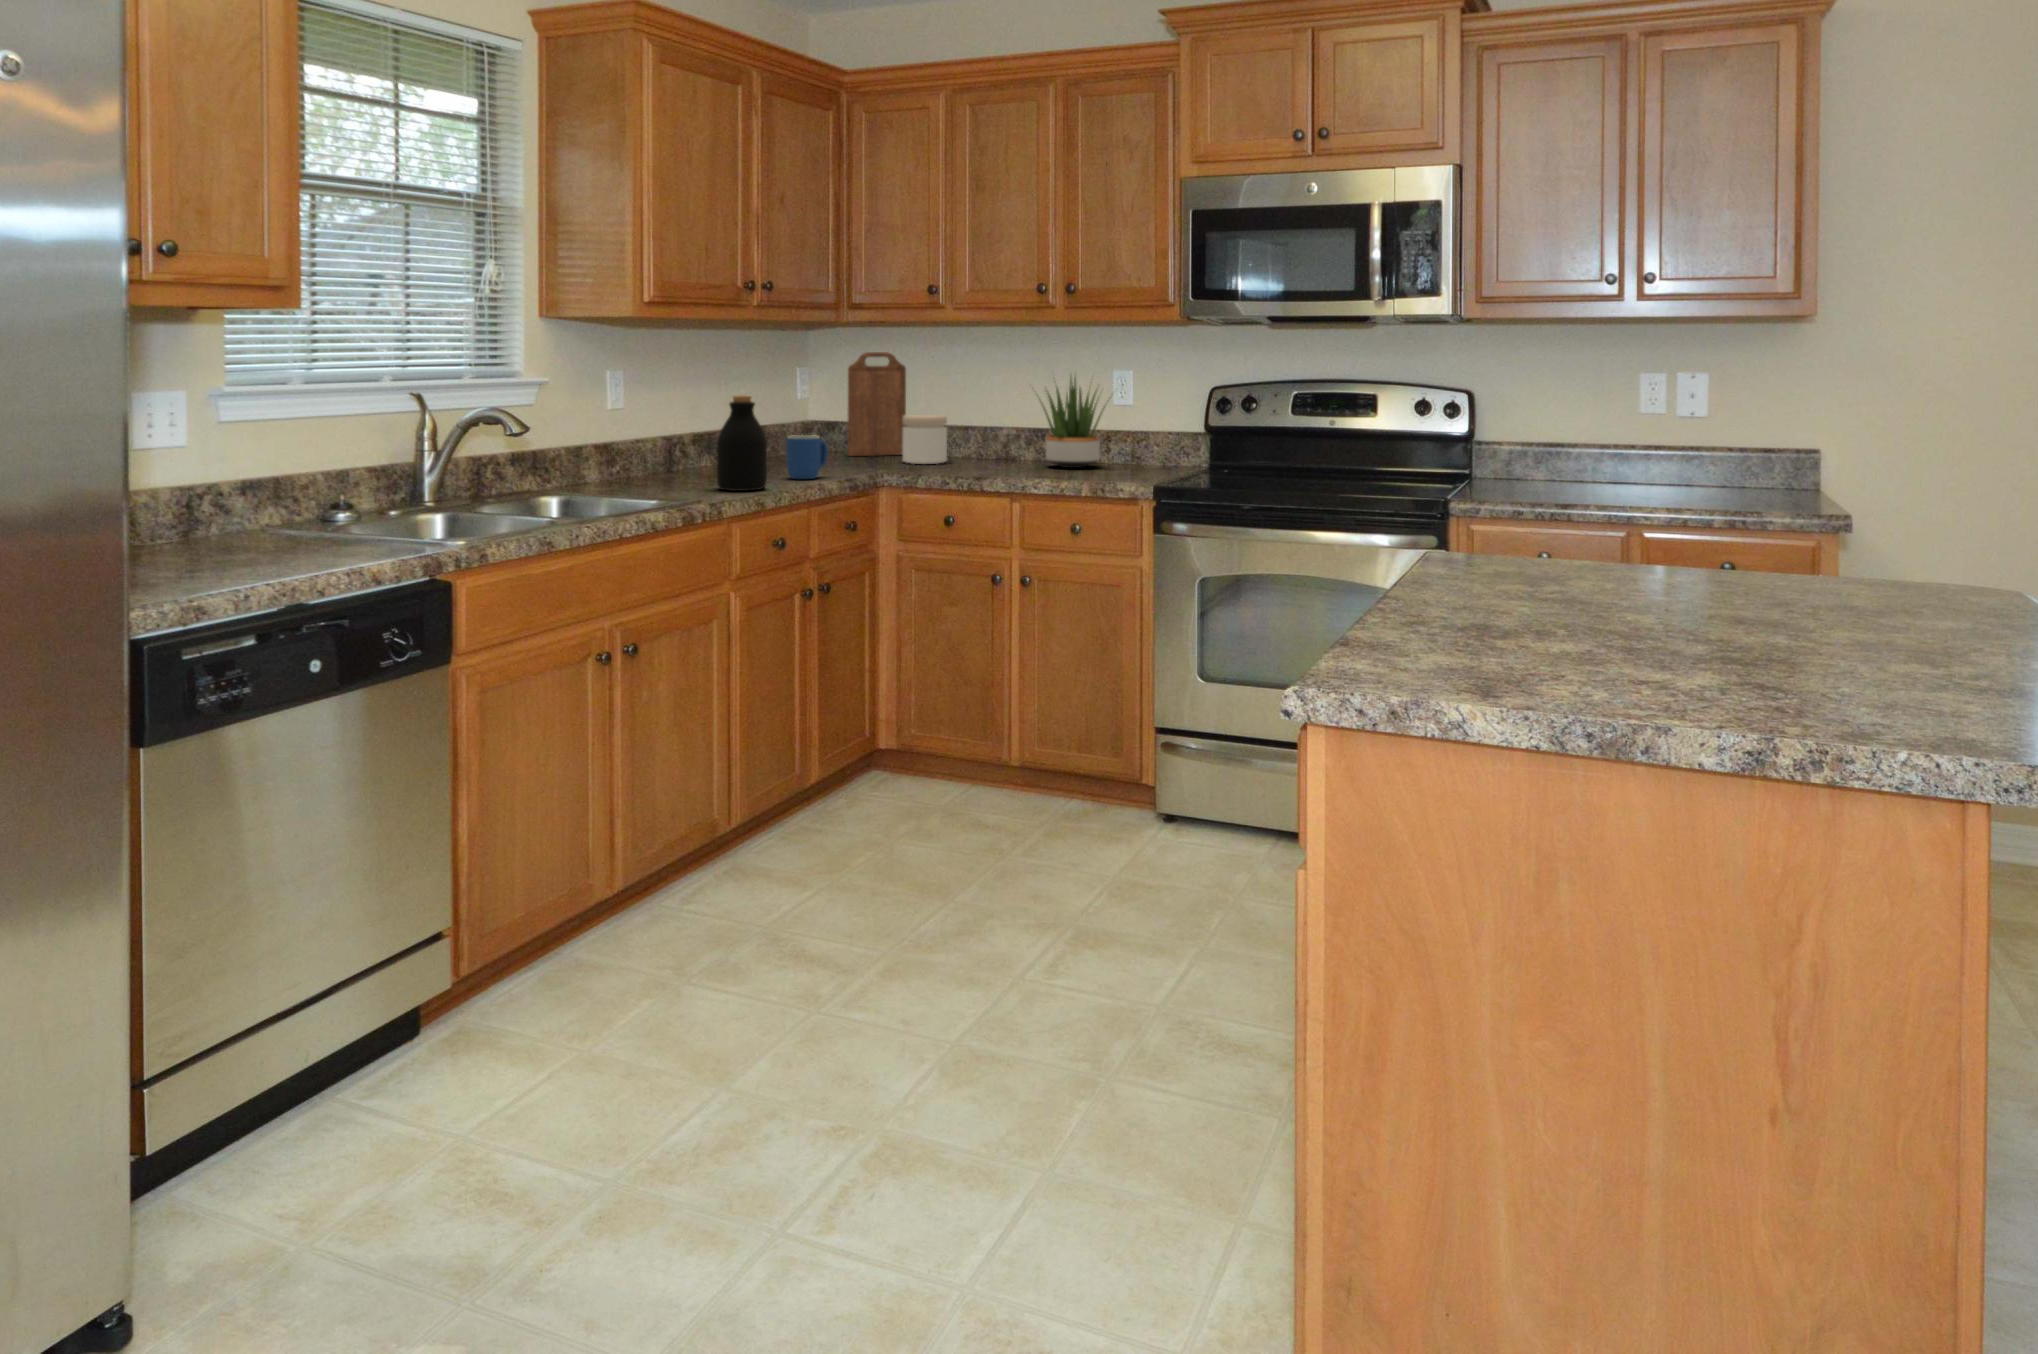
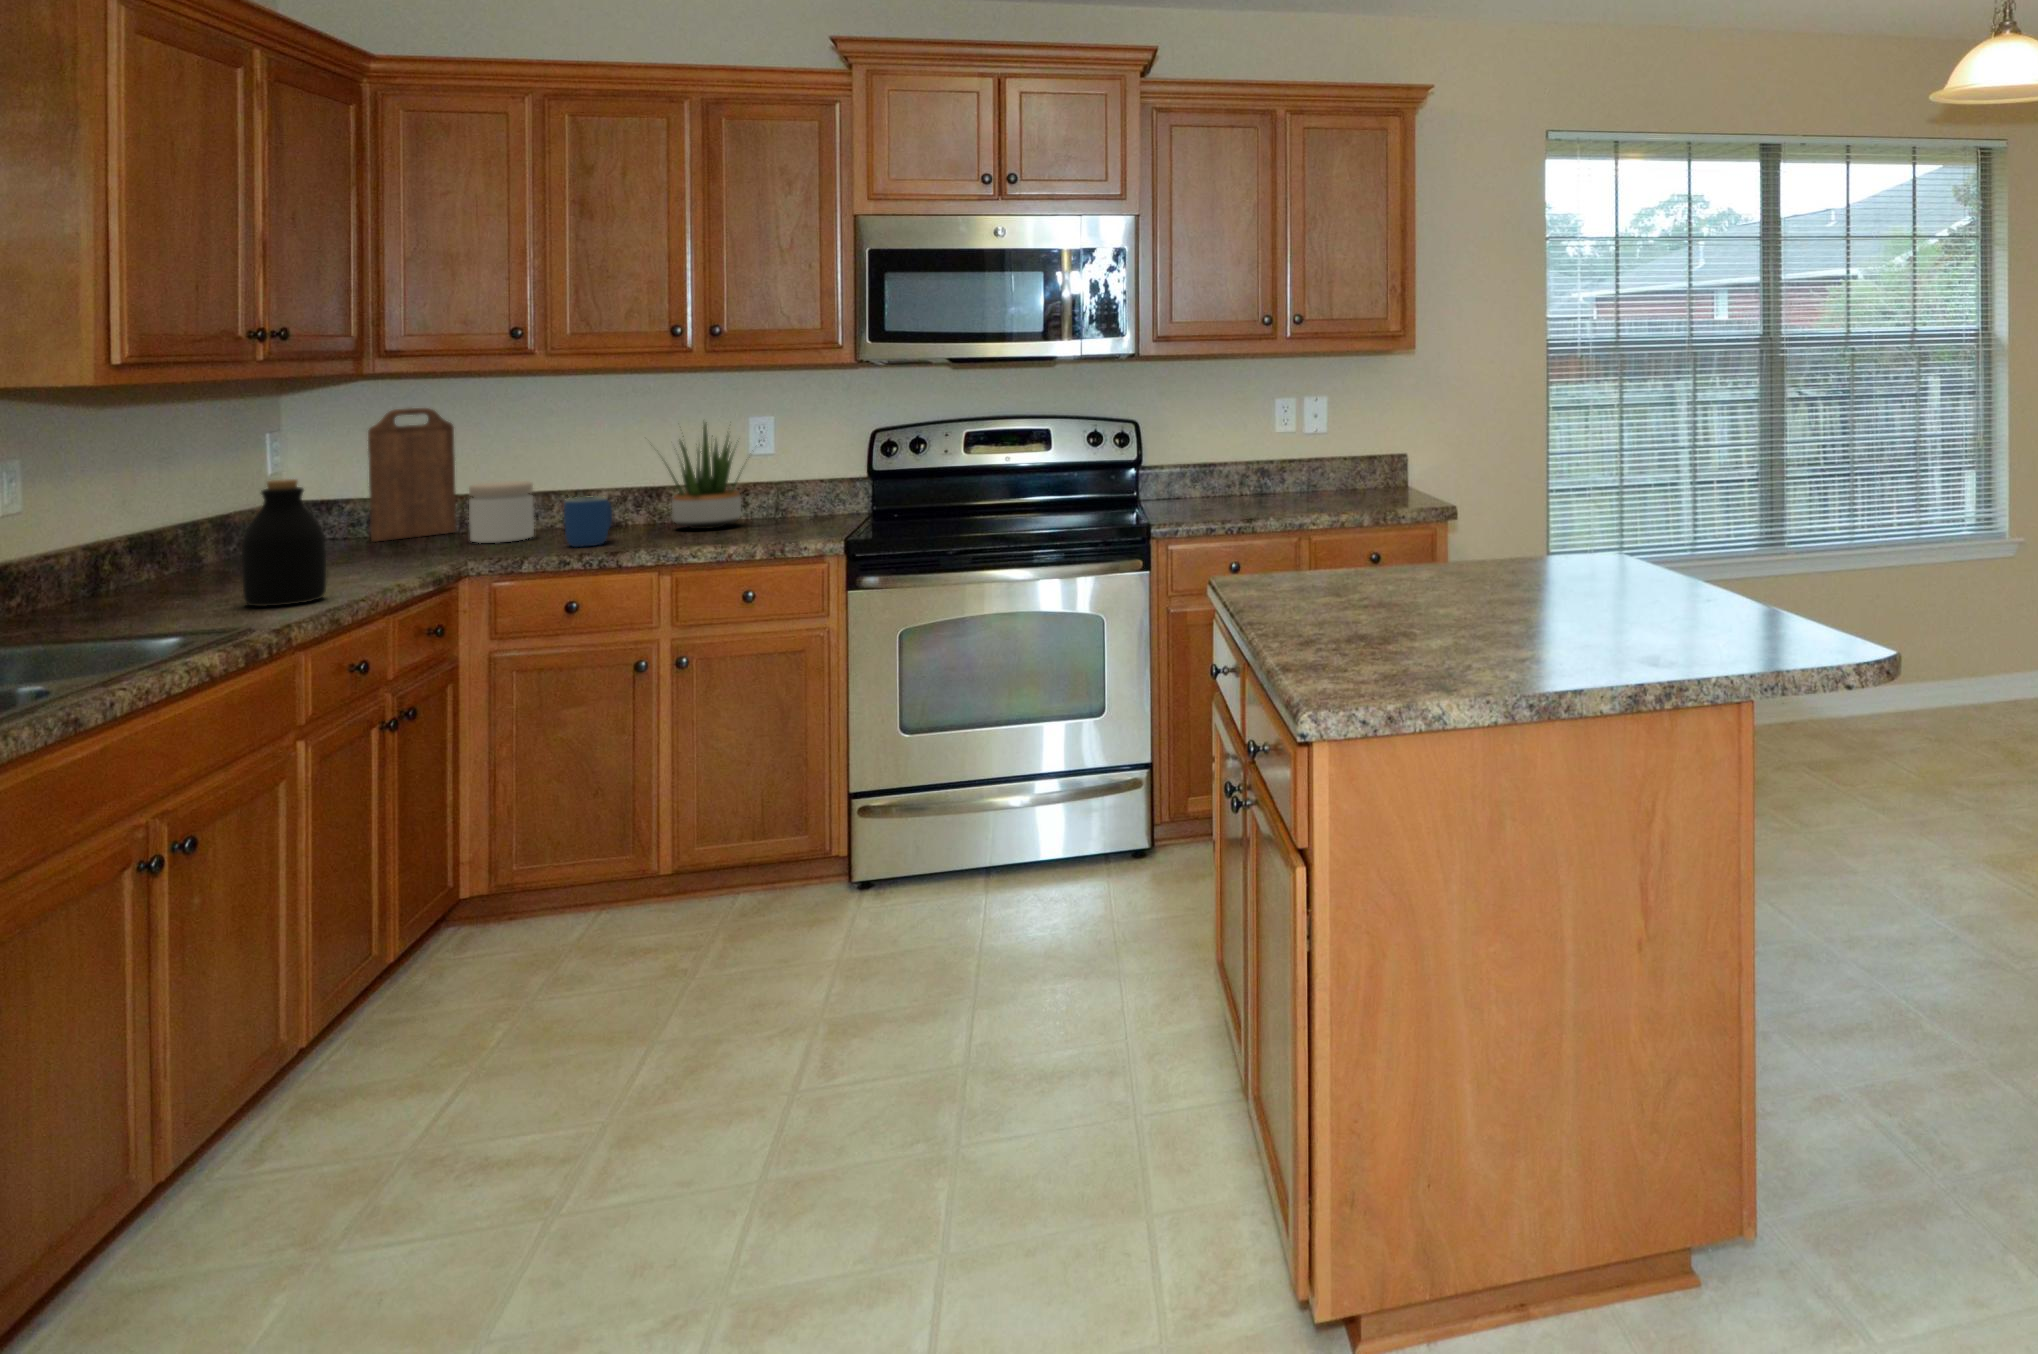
mug: present [786,435,828,479] -> present [564,496,612,547]

